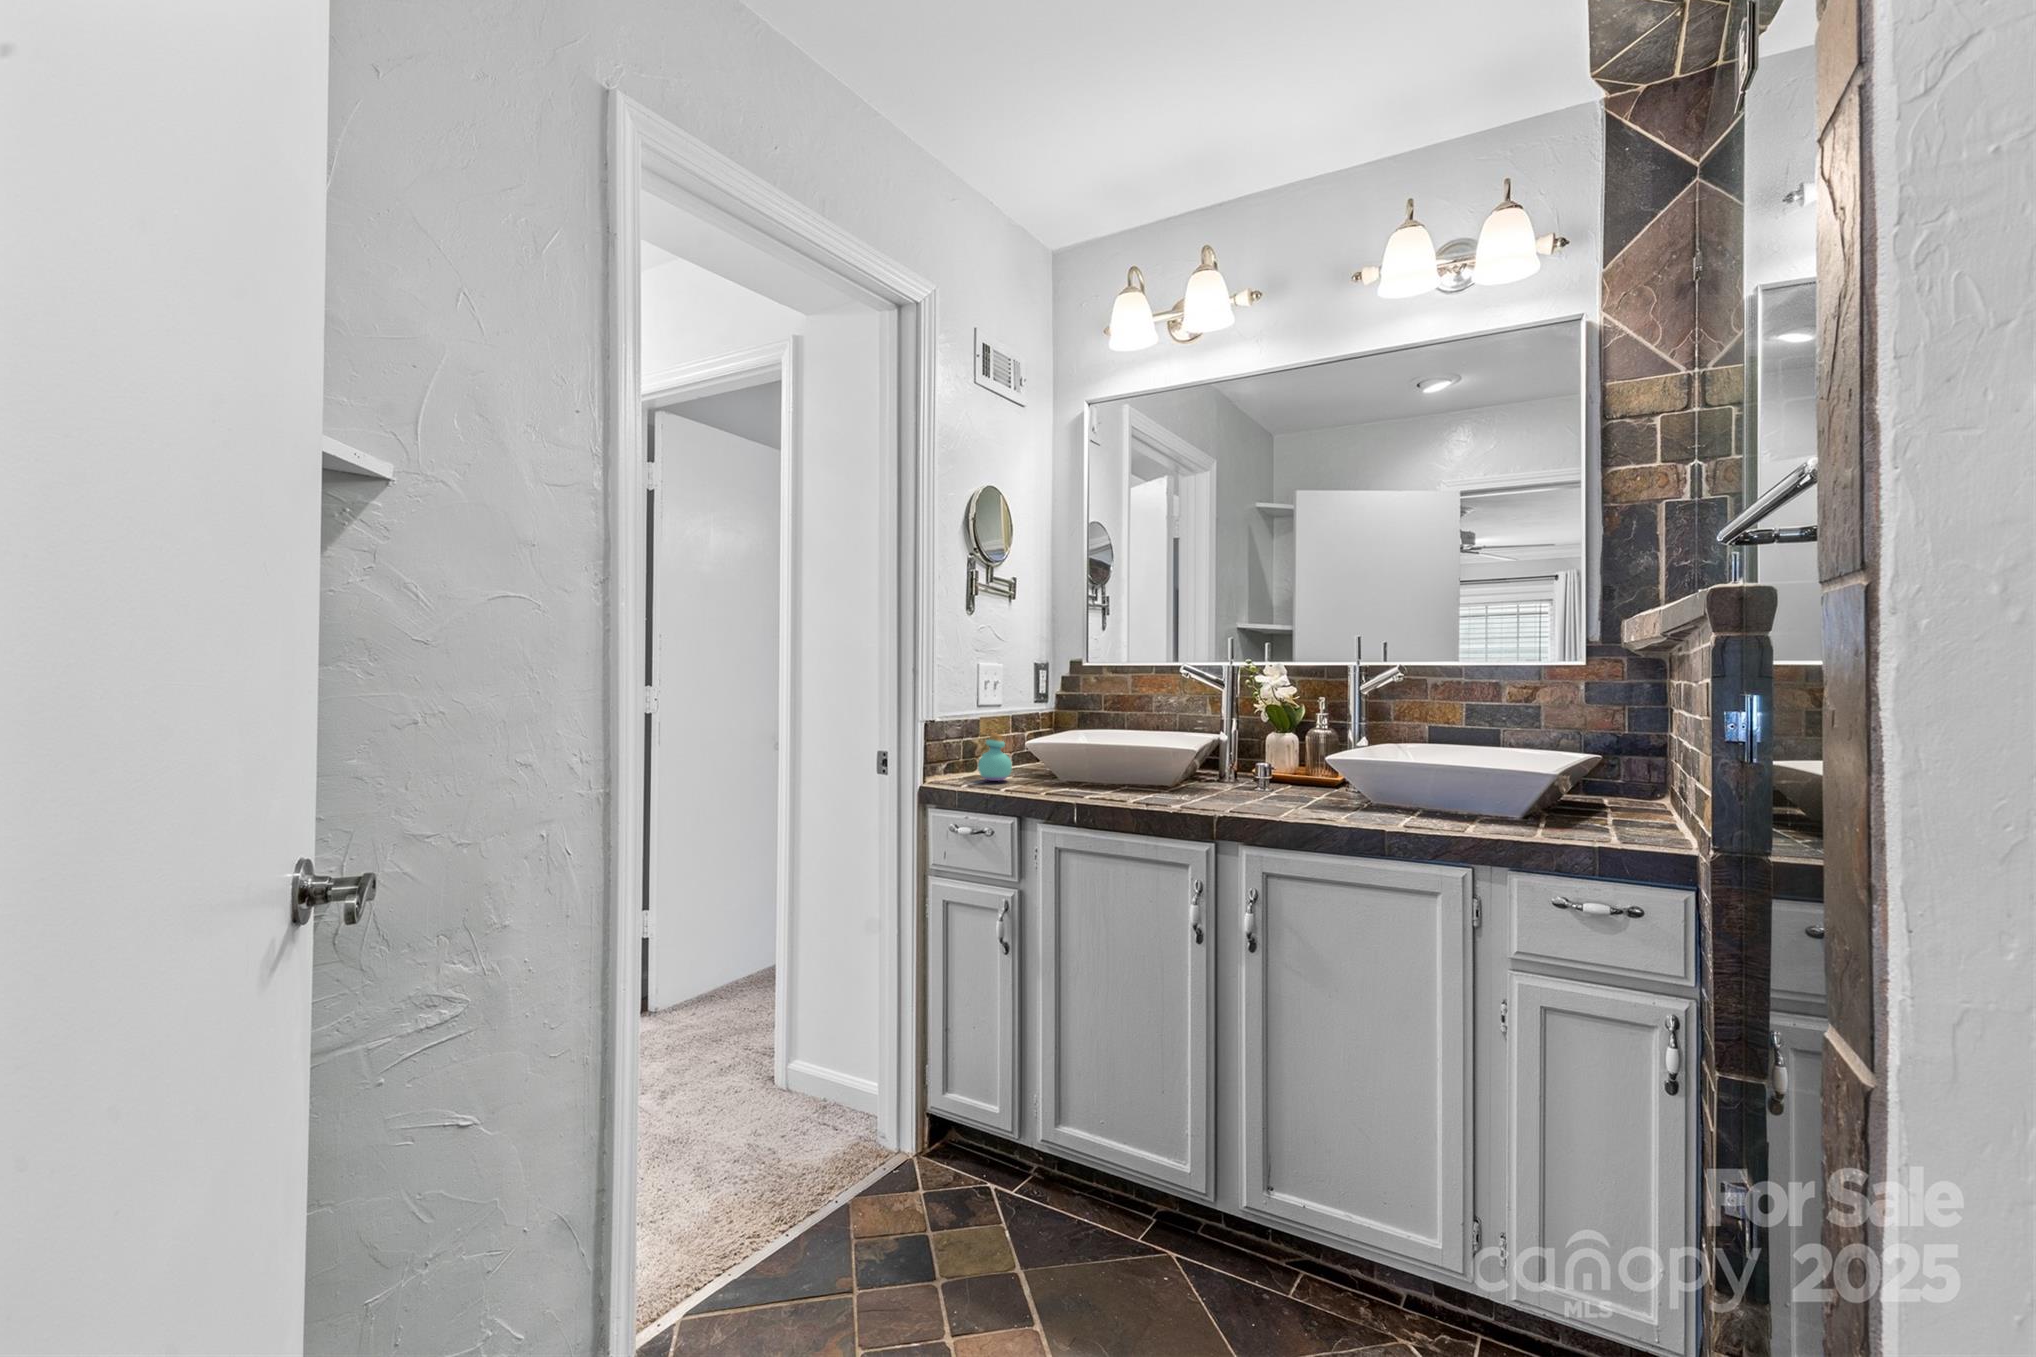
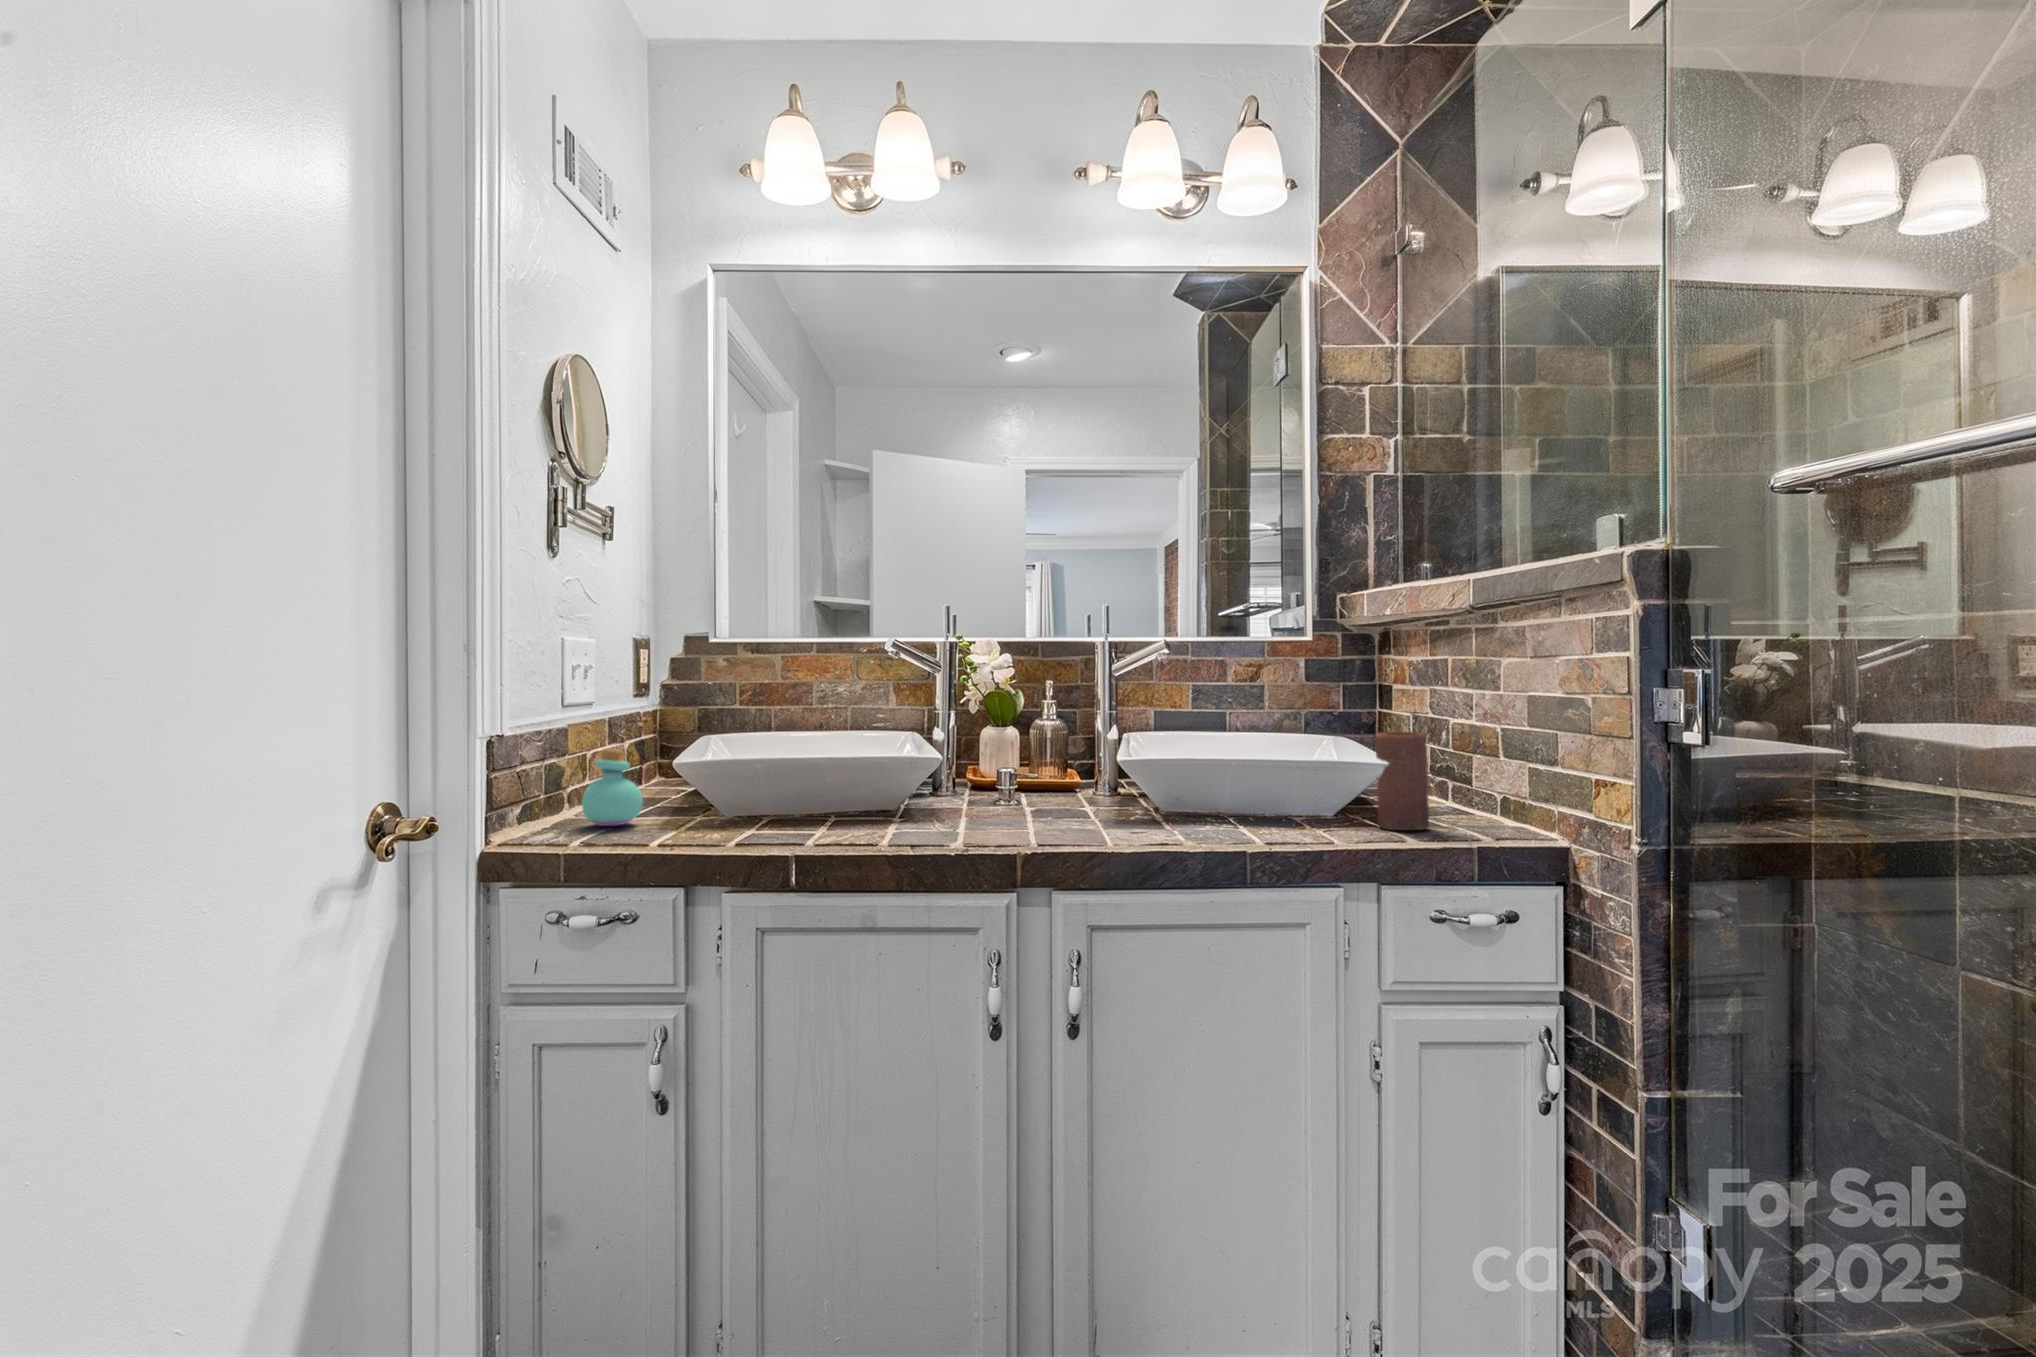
candle: none [1565,751,1623,842] -> present [1376,731,1429,830]

